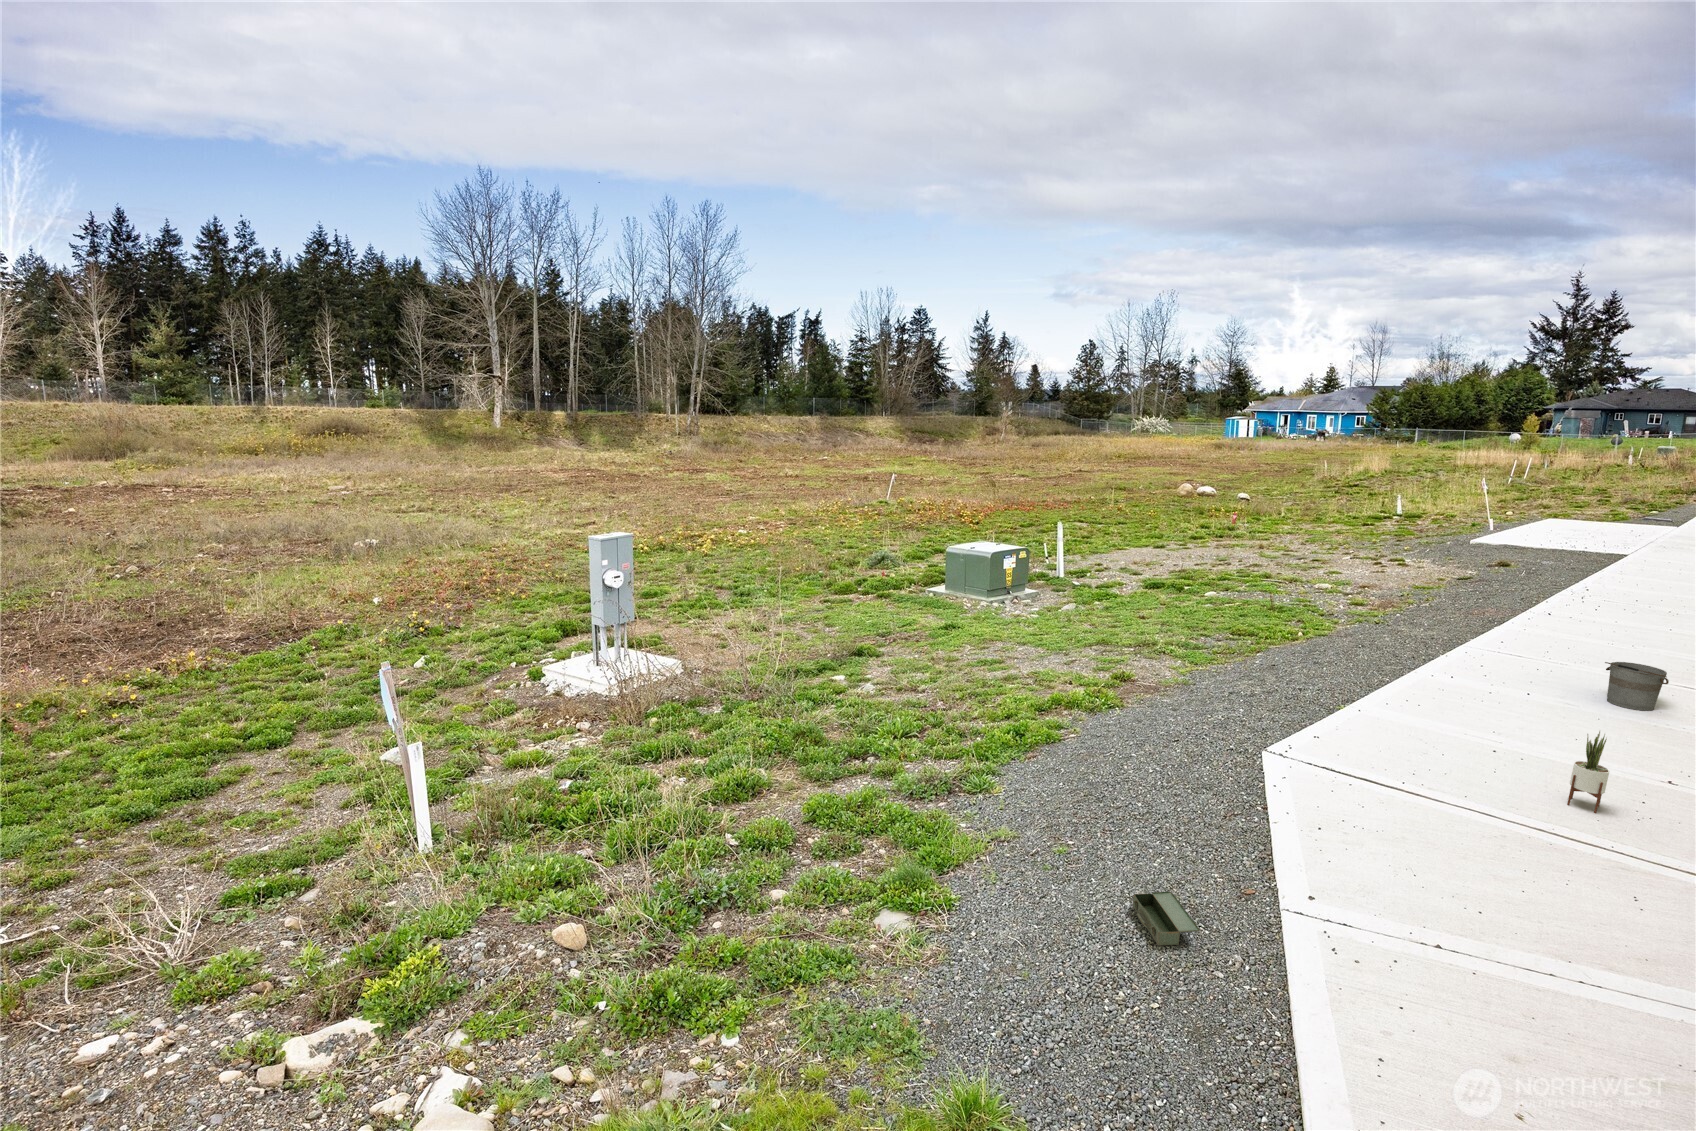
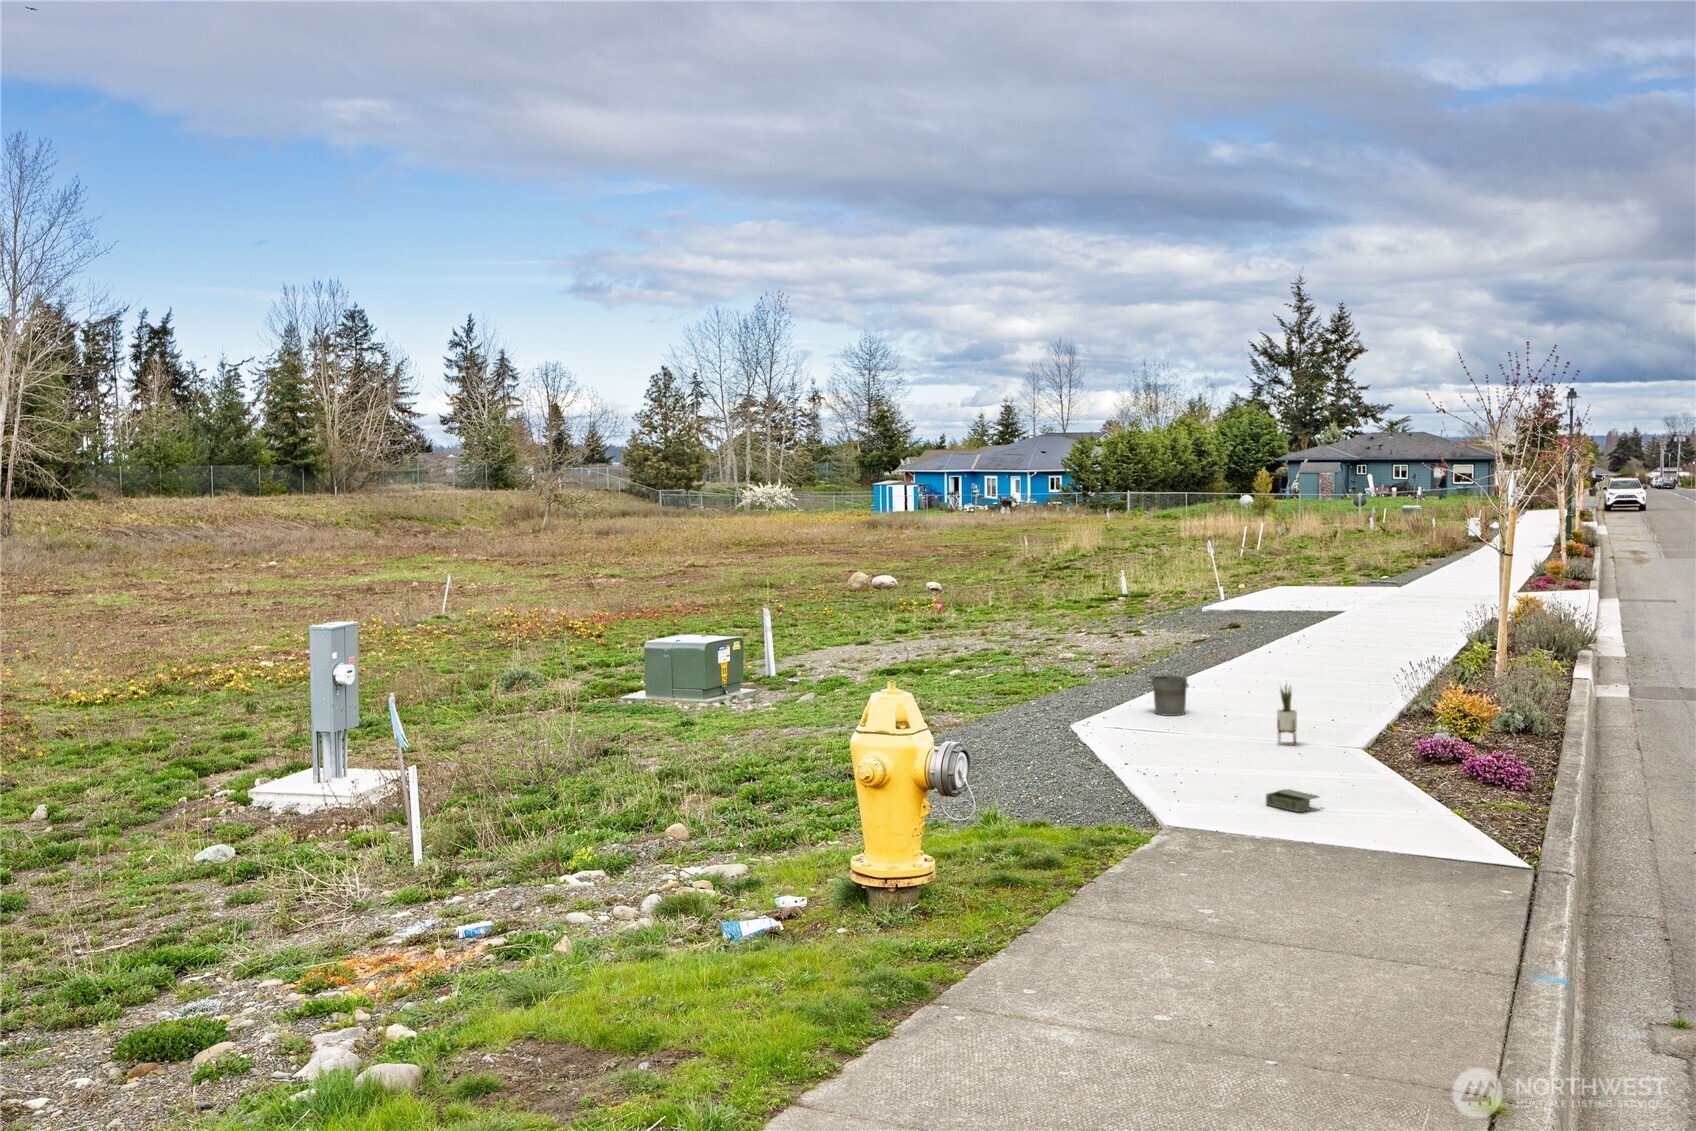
bucket: present [1605,662,1669,711] -> present [1149,676,1189,716]
toolbox: present [1133,892,1200,946] -> present [1266,789,1319,812]

